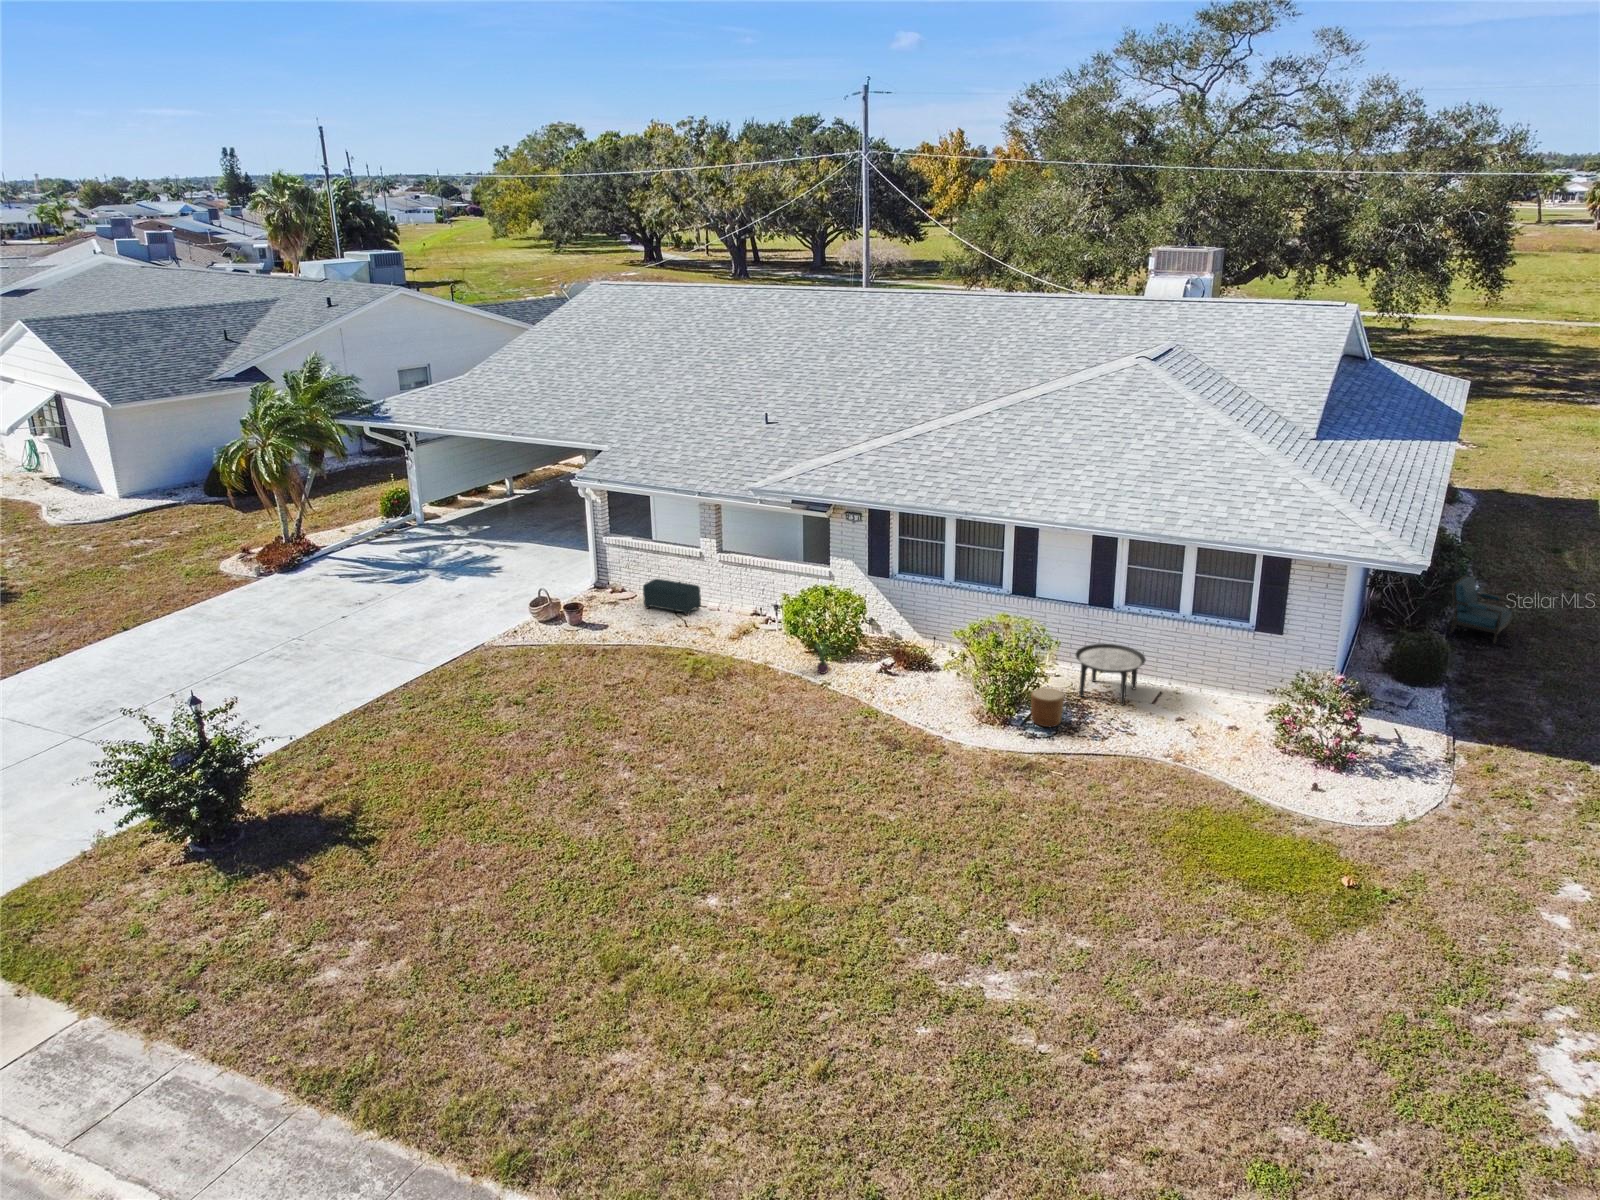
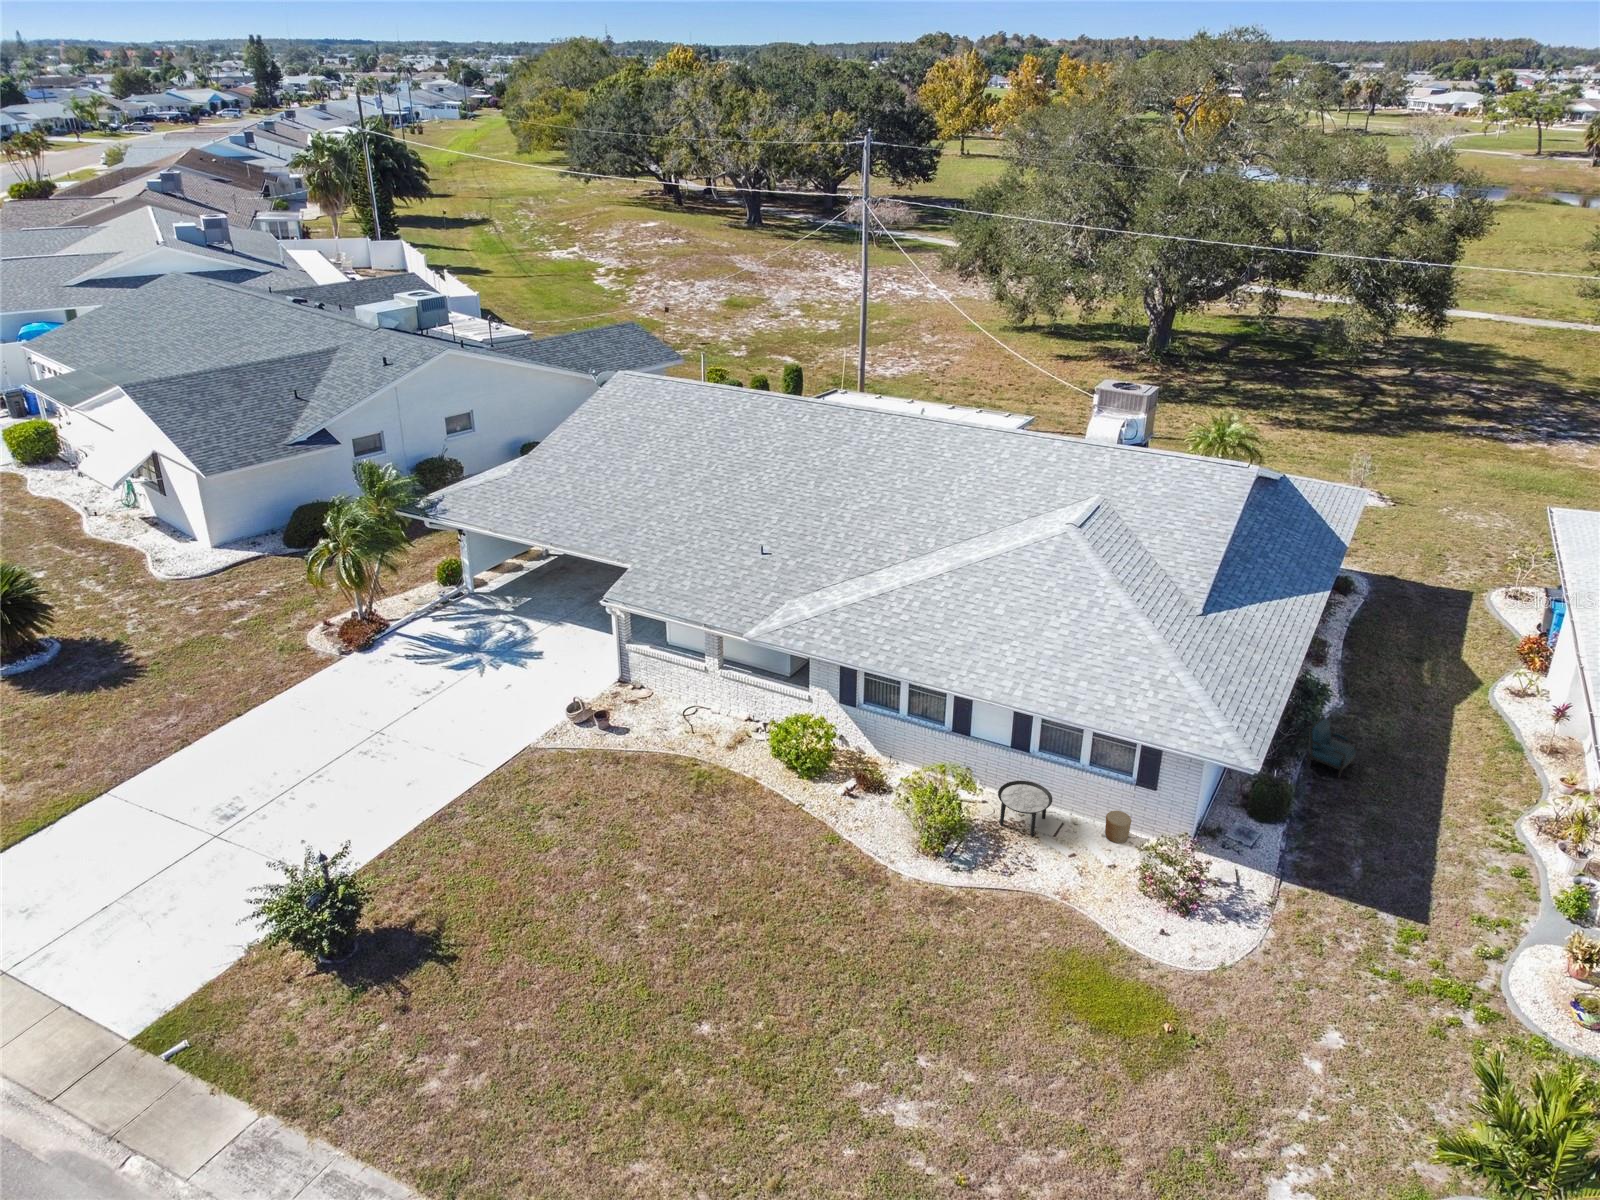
bench: present [643,579,701,616] -> none [658,683,706,718]
decorative plant: present [815,642,830,674] -> none [786,765,815,791]
woven basket: present [1031,687,1064,727] -> present [1105,811,1132,843]

